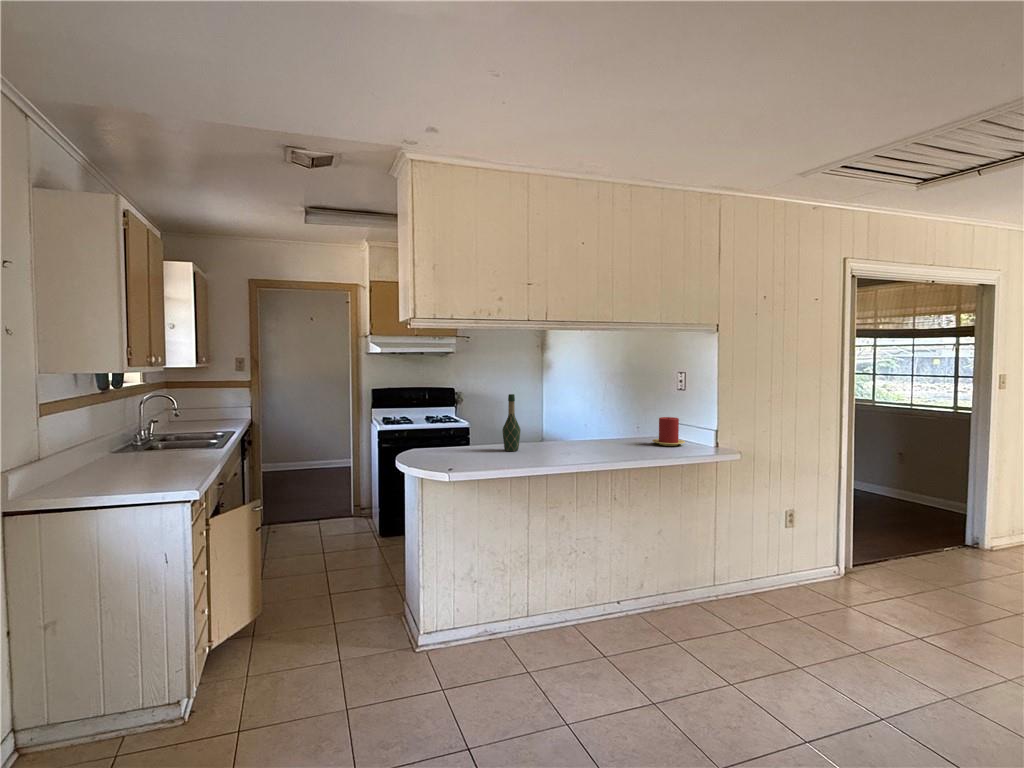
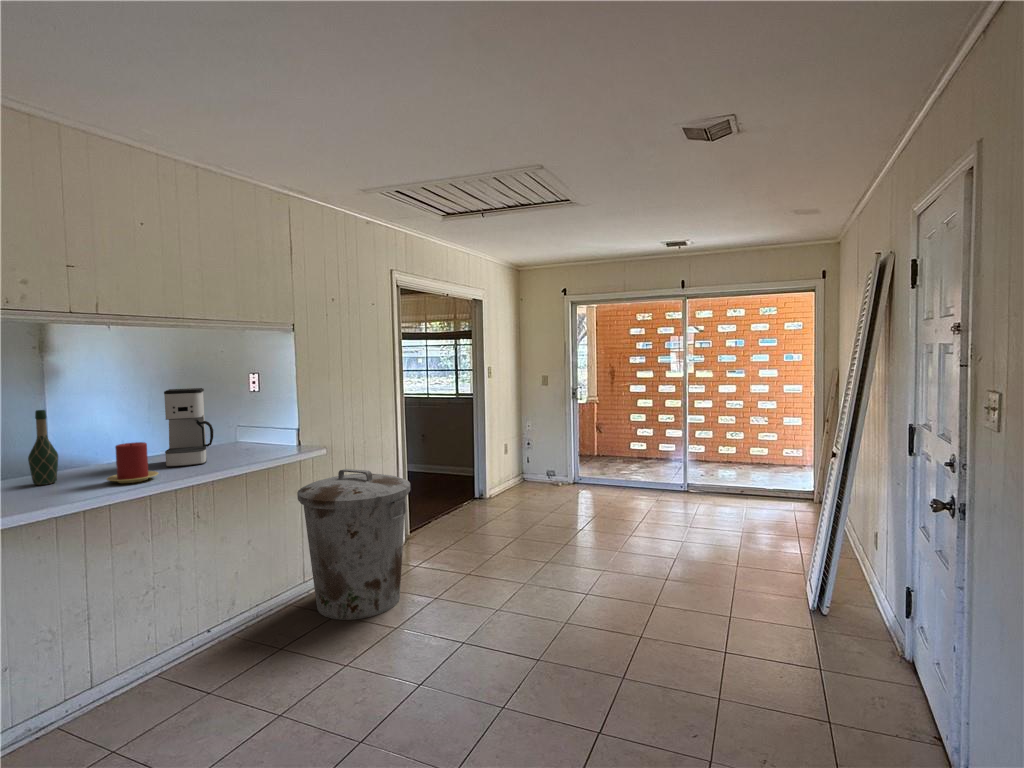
coffee maker: none [593,384,633,452] -> present [164,388,213,467]
candle: present [652,417,685,446] -> present [107,442,158,483]
trash can: none [708,479,838,647] -> present [297,469,410,620]

